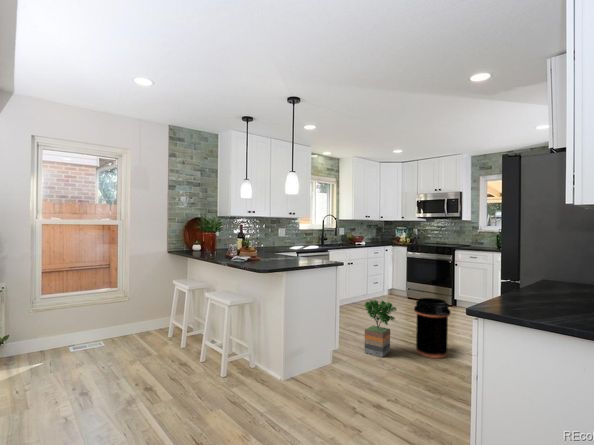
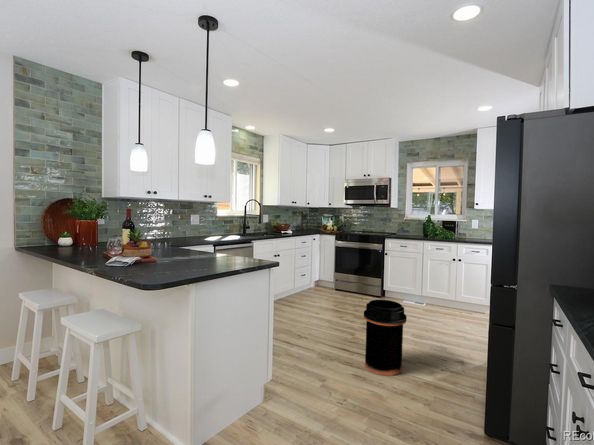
potted tree: present [365,300,396,357] -> none [303,306,346,382]

